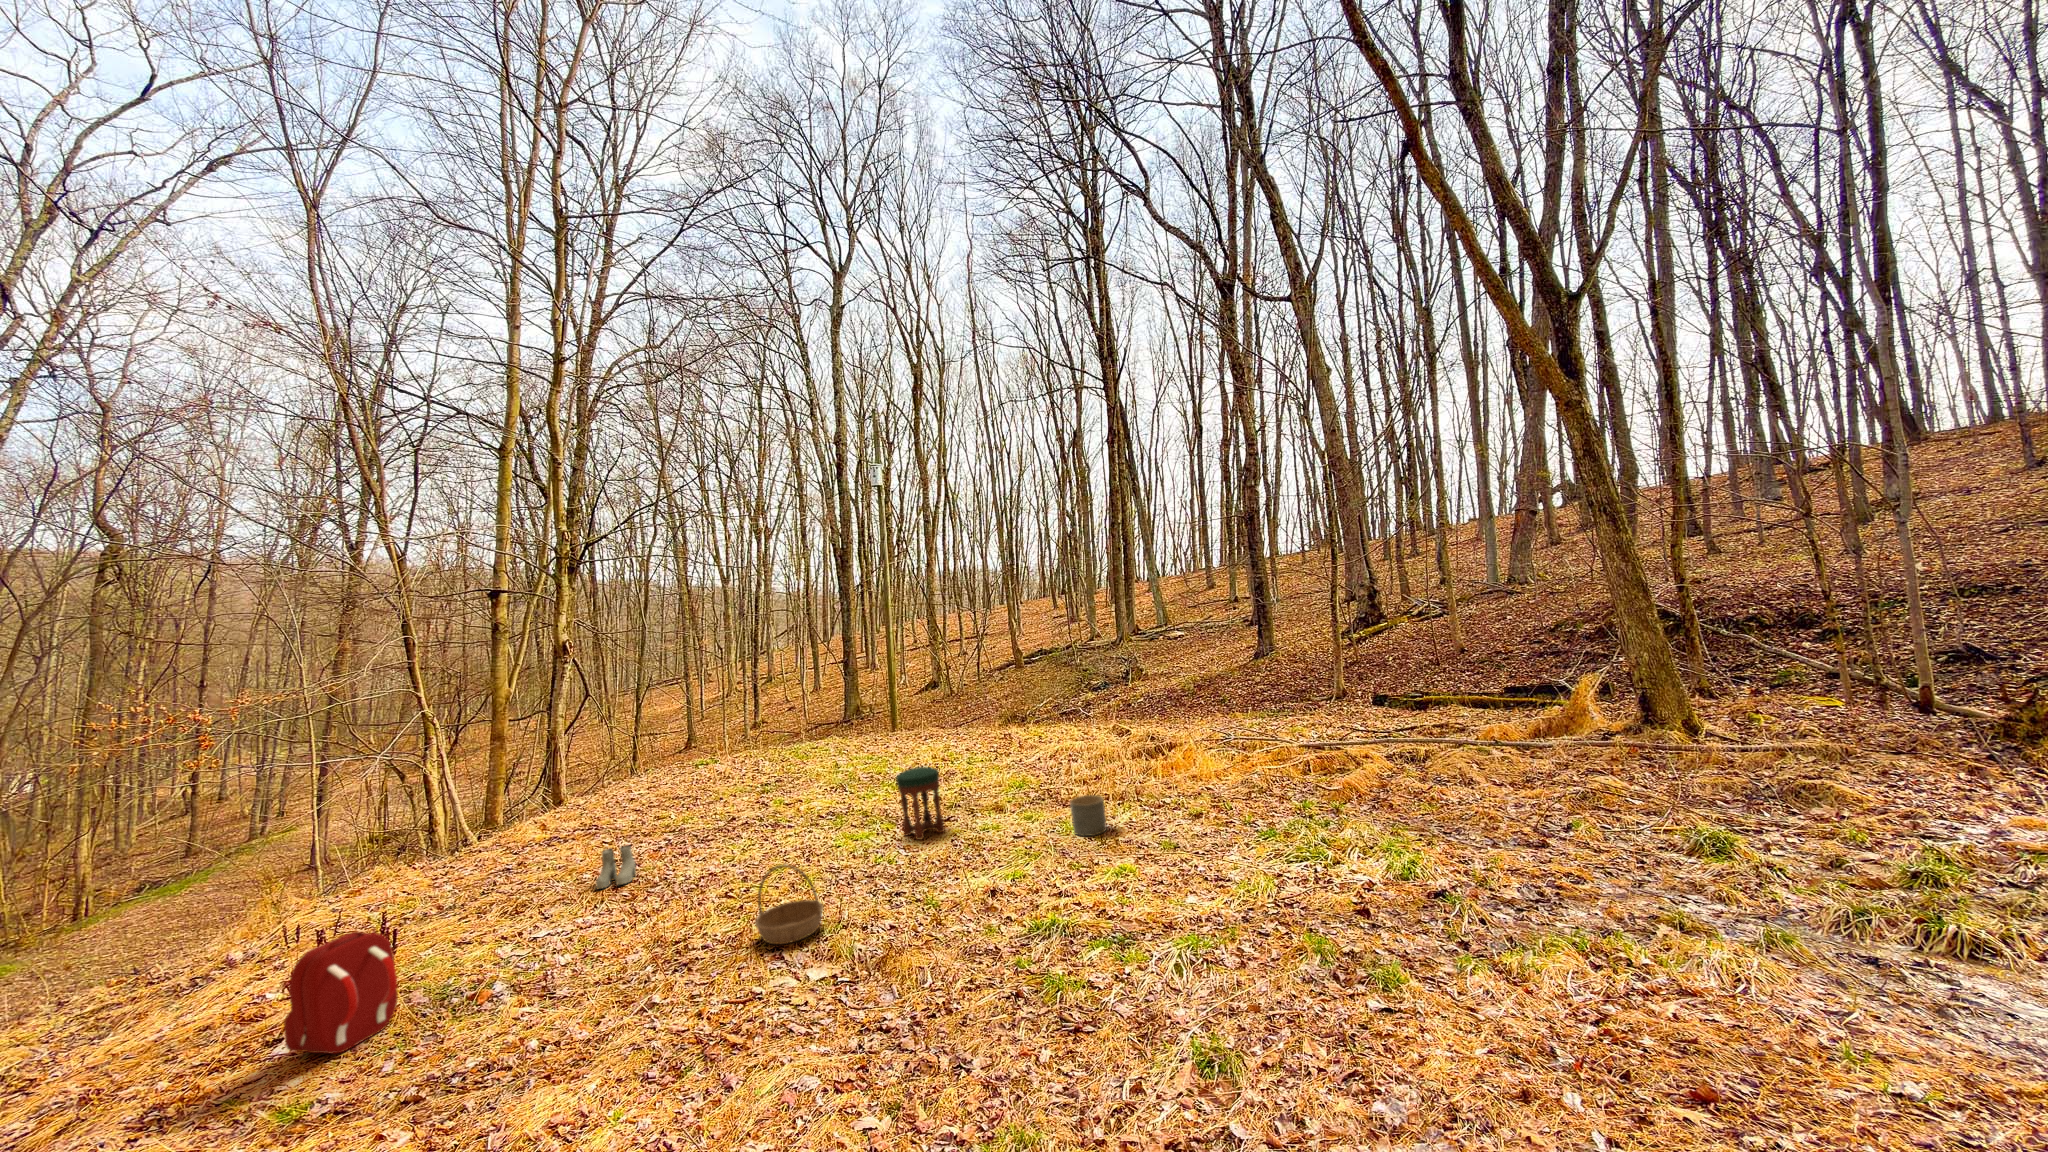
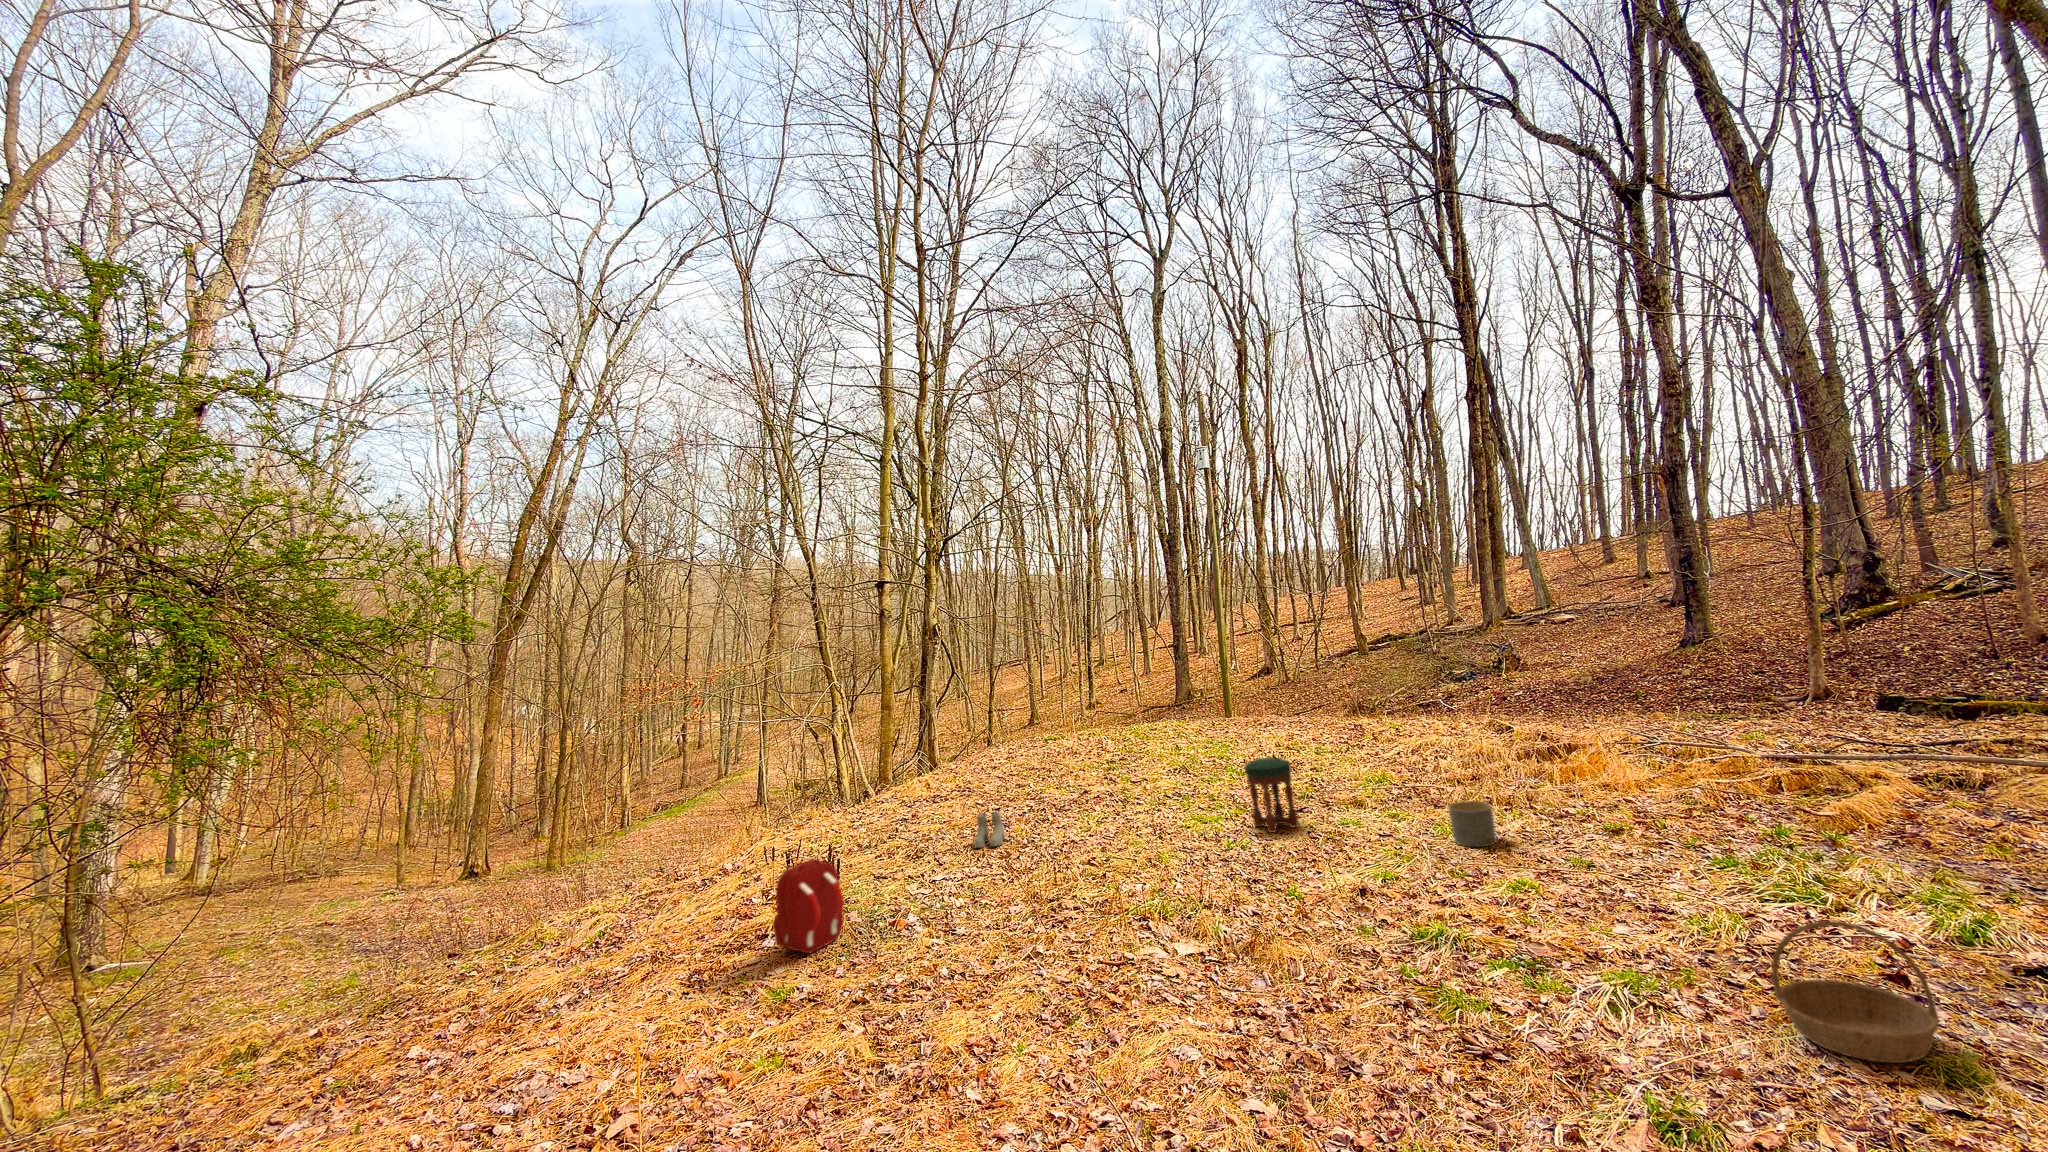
basket: present [755,865,824,944] -> present [1772,921,1939,1063]

